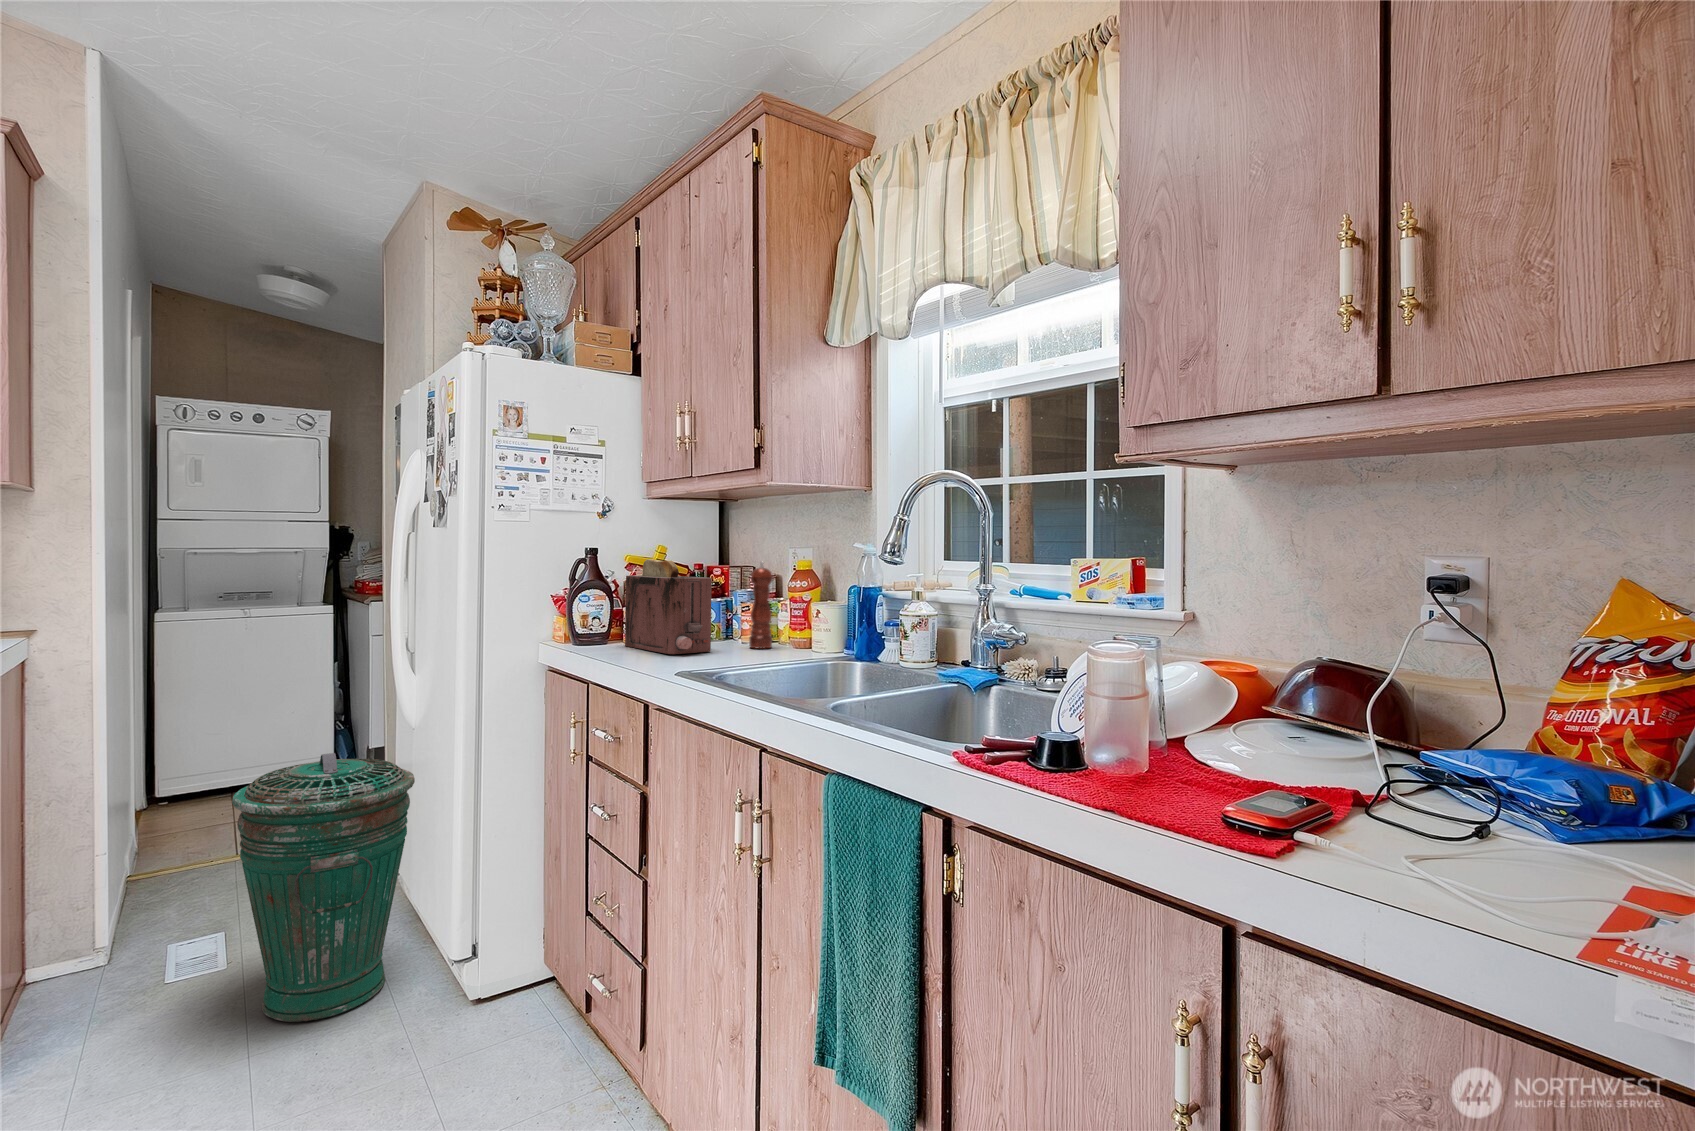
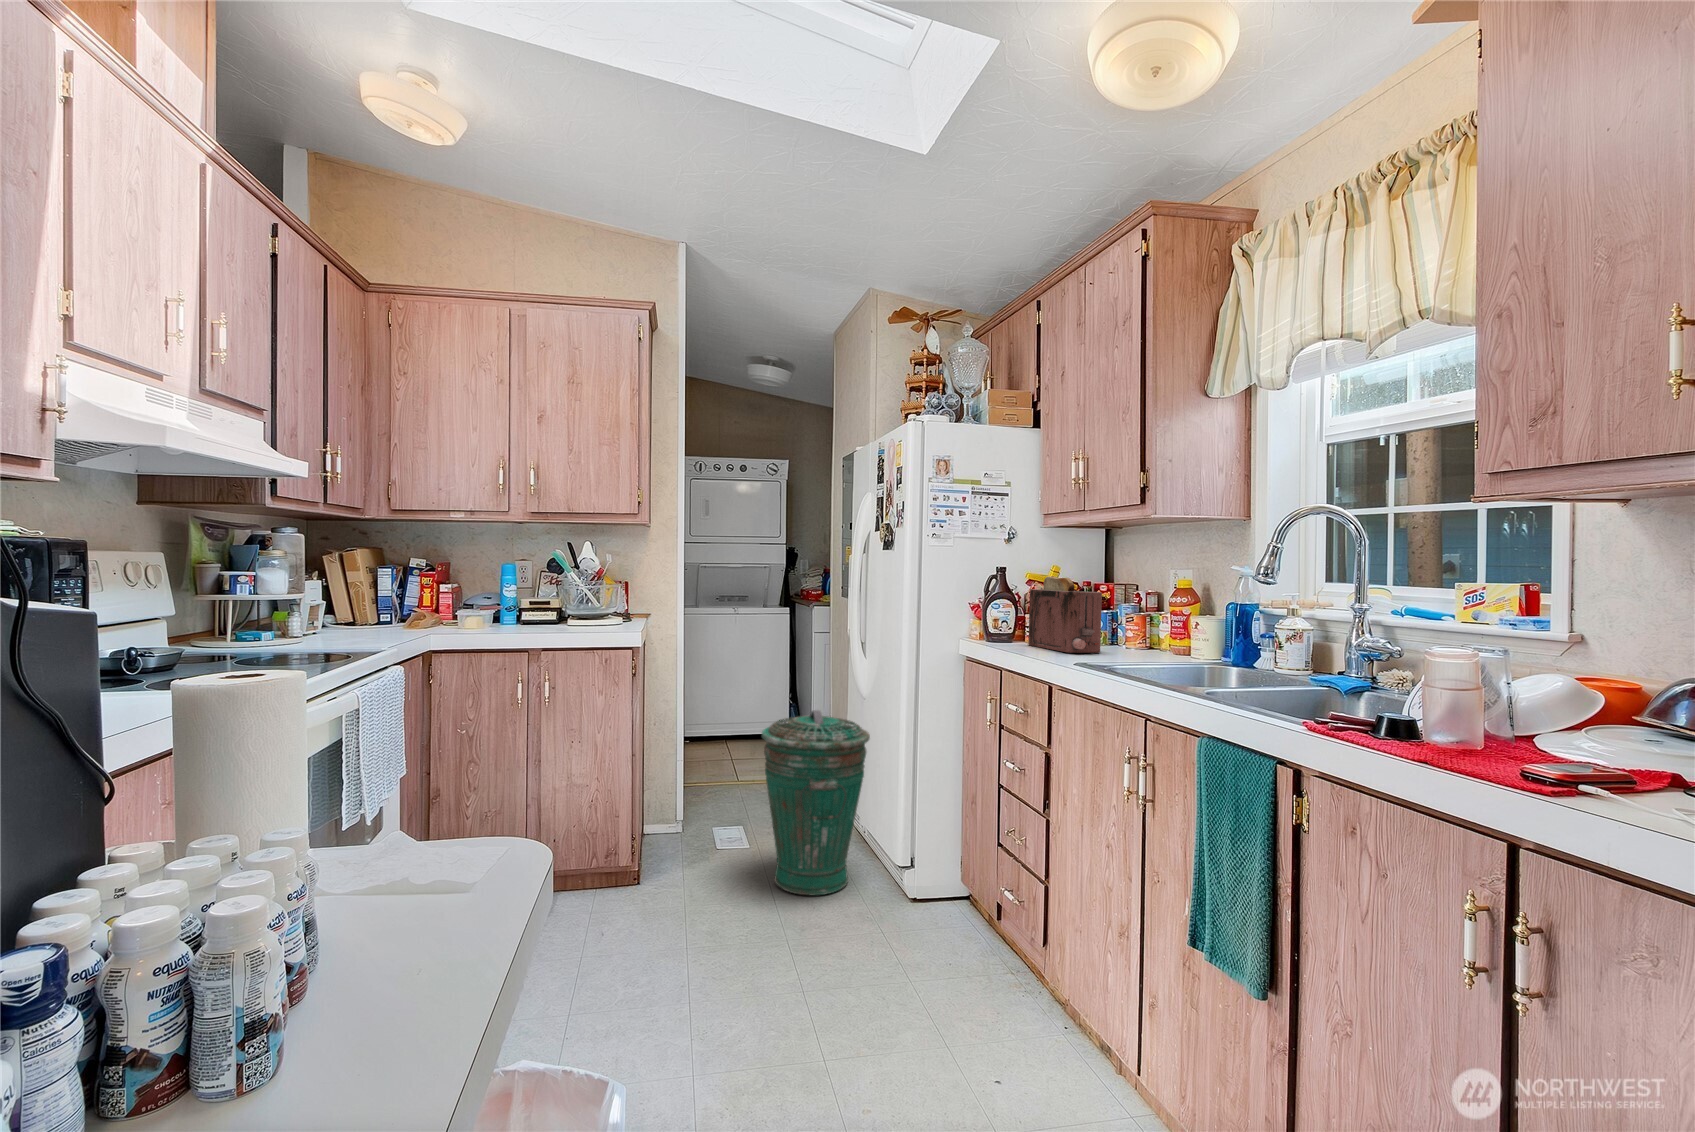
pepper mill: present [749,562,773,649] -> none [1133,580,1155,653]

